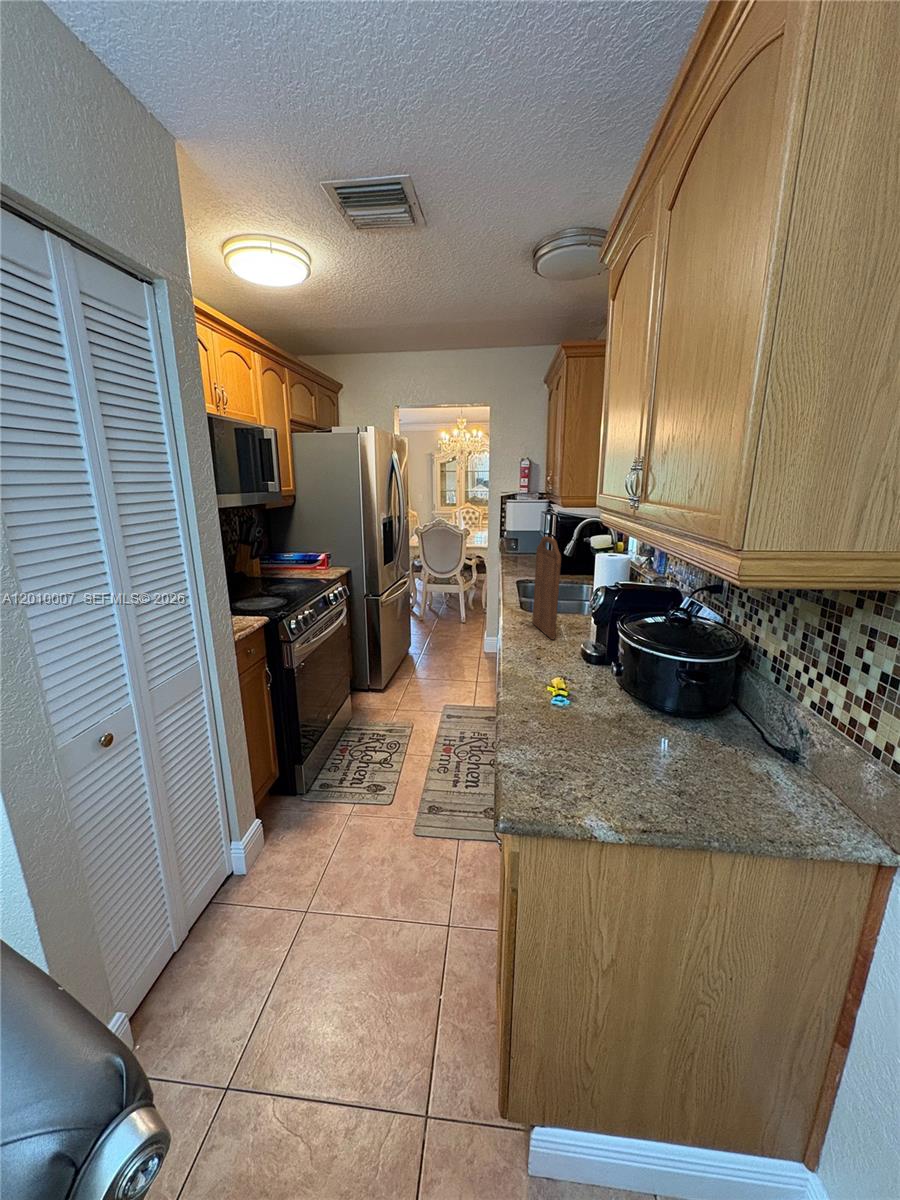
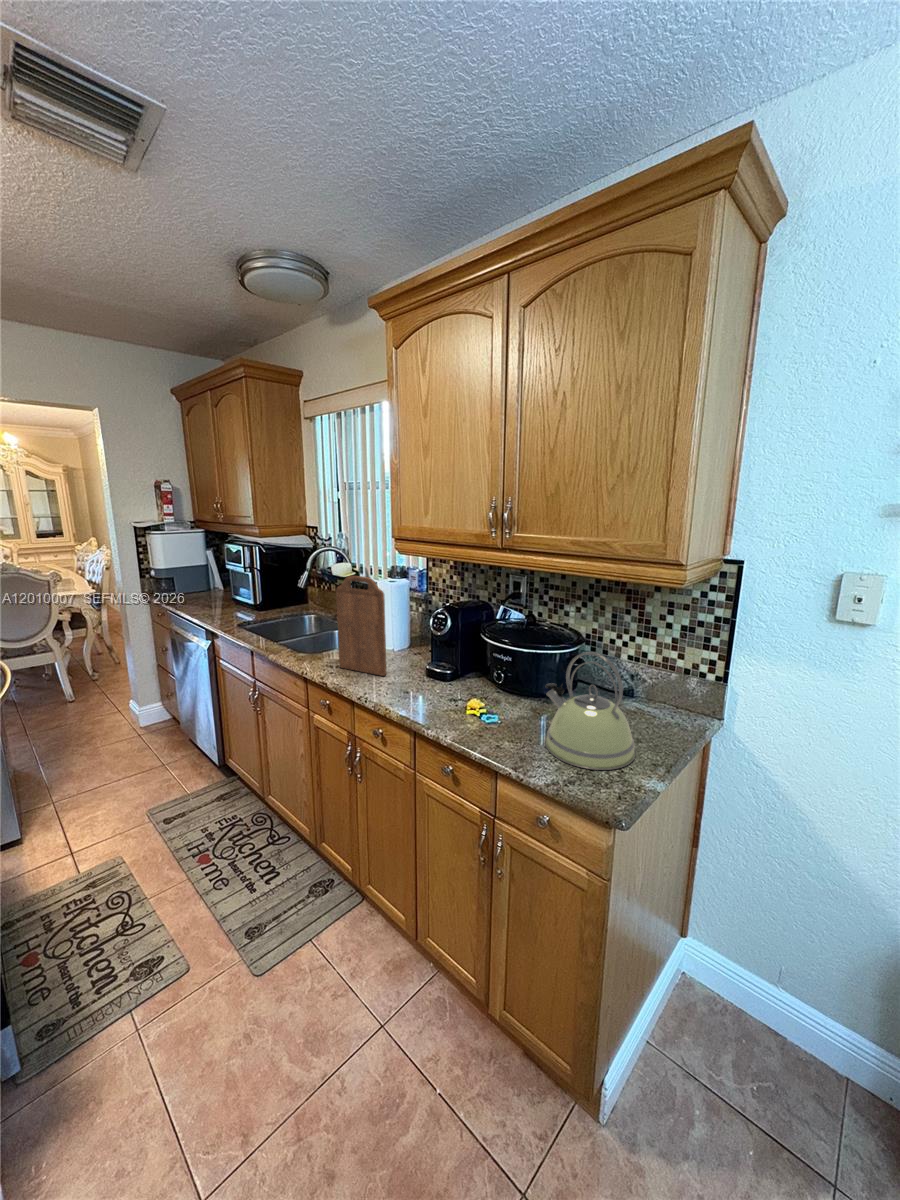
kettle: none [559,647,670,794] -> present [545,652,635,770]

